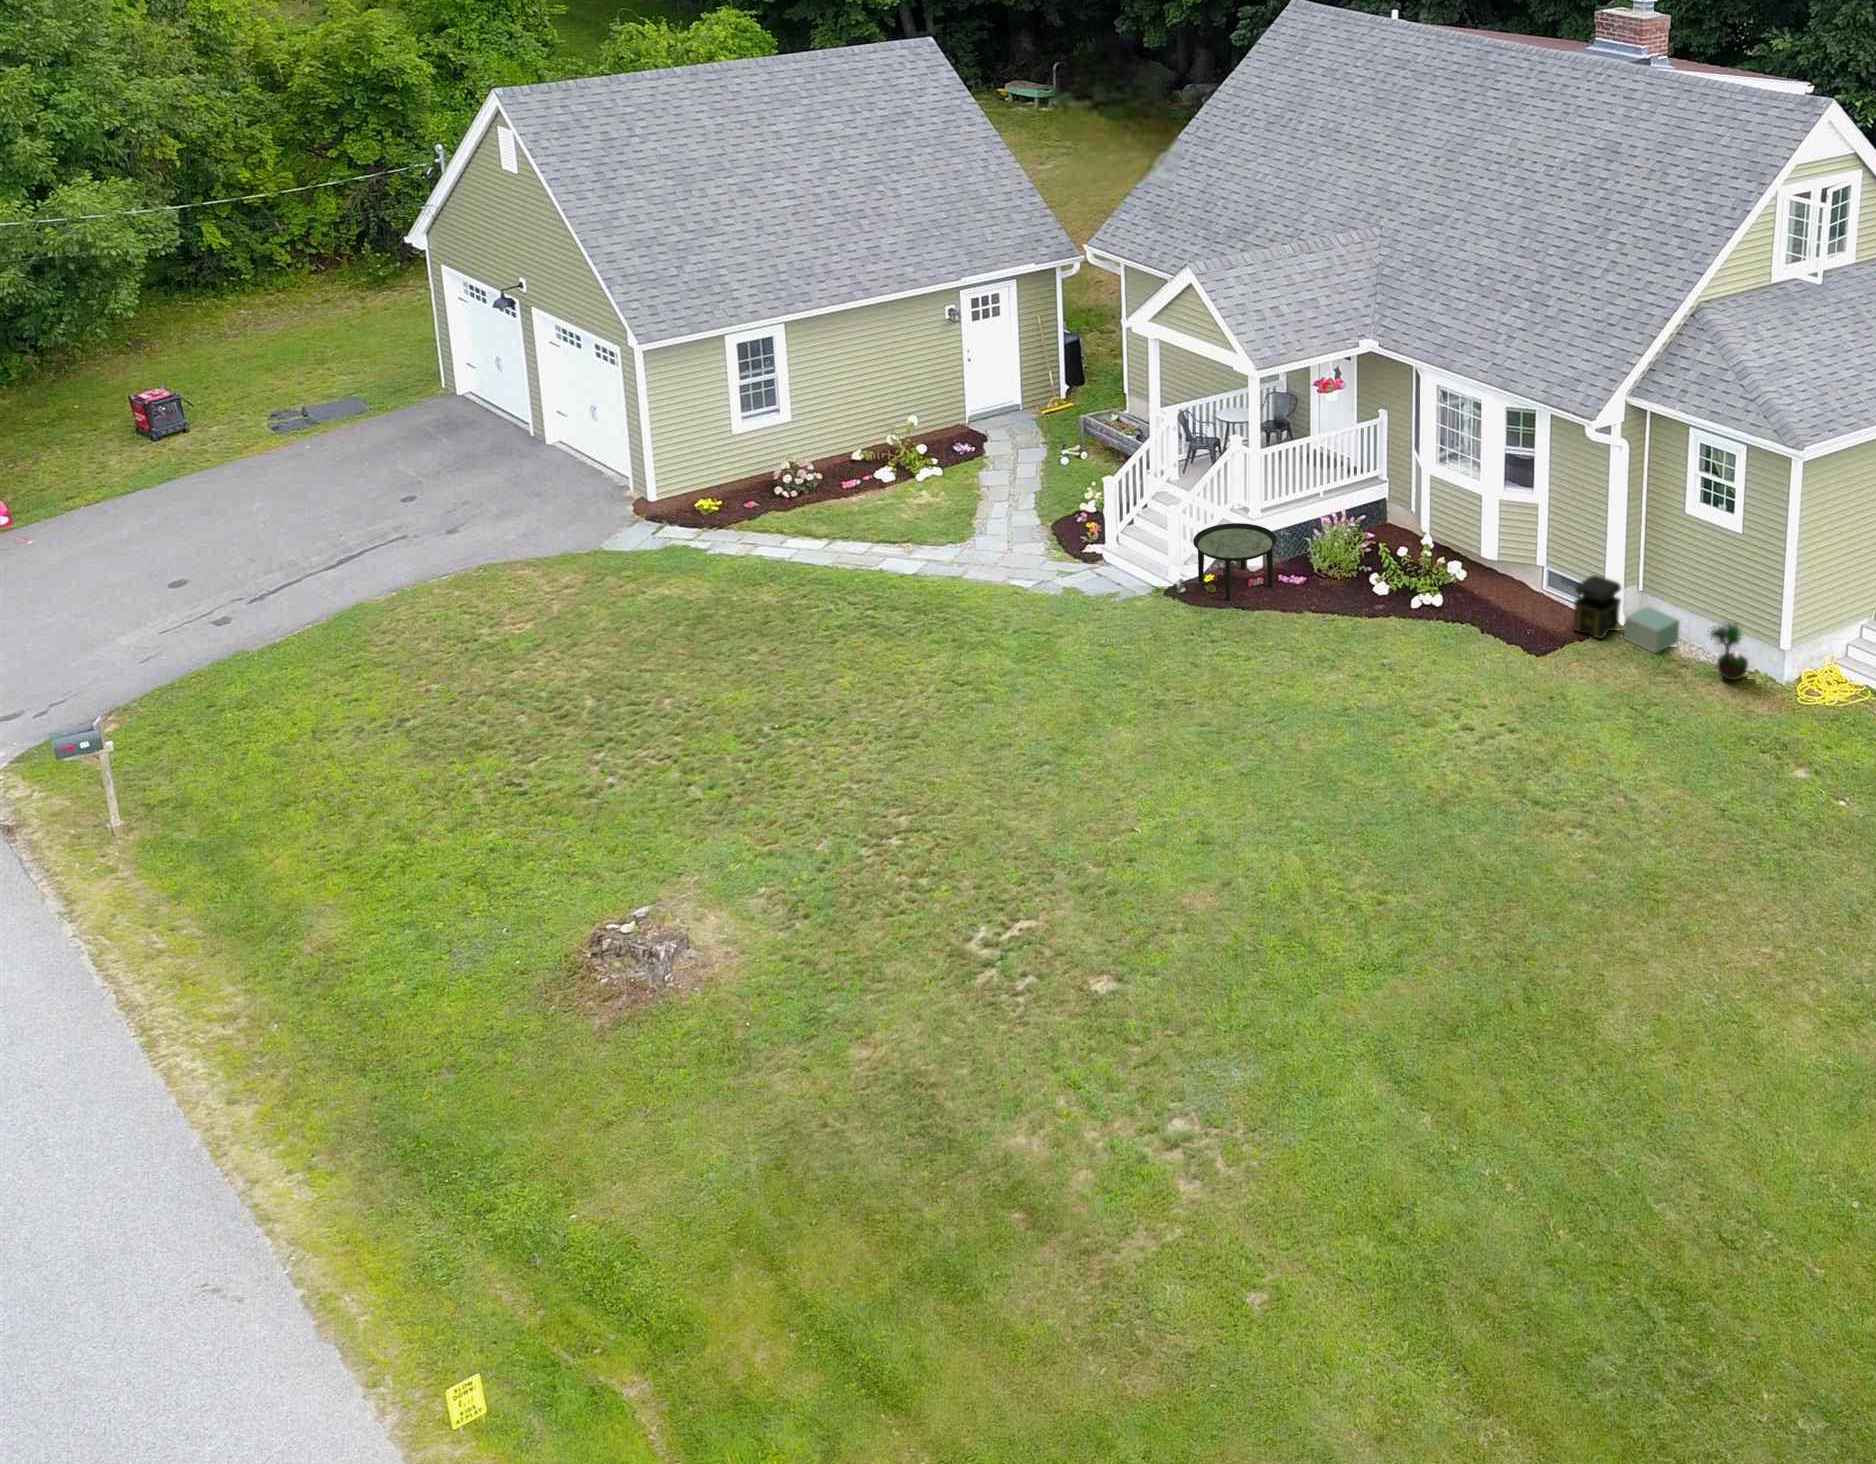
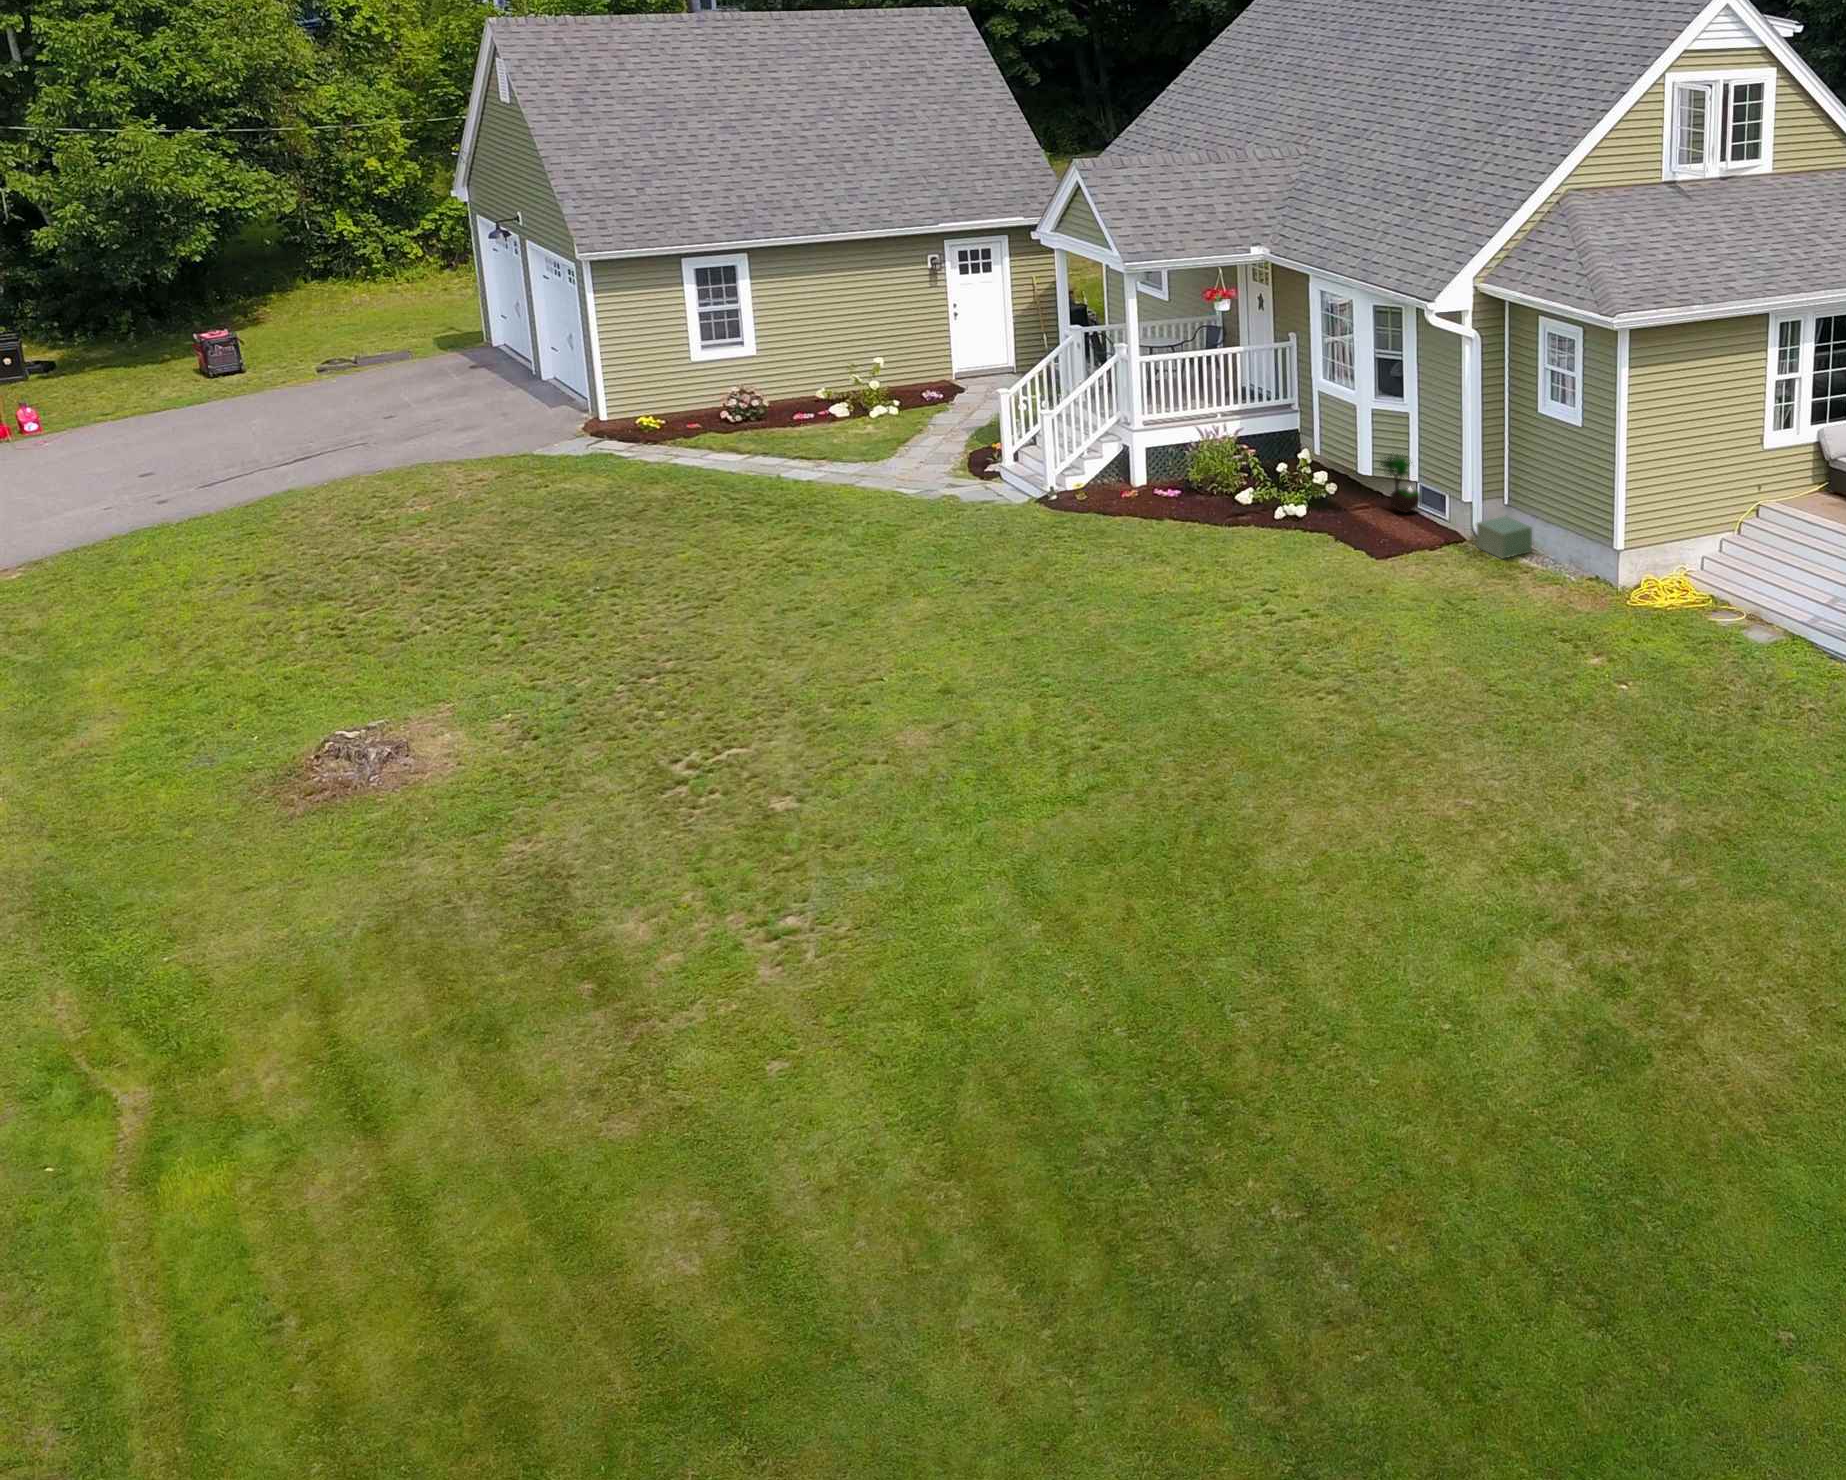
round table: present [1193,523,1277,600] -> none [1066,433,1151,503]
toolbox: present [1574,575,1621,639] -> none [1427,482,1478,546]
potted tree: present [1708,622,1748,680] -> present [1379,453,1420,512]

